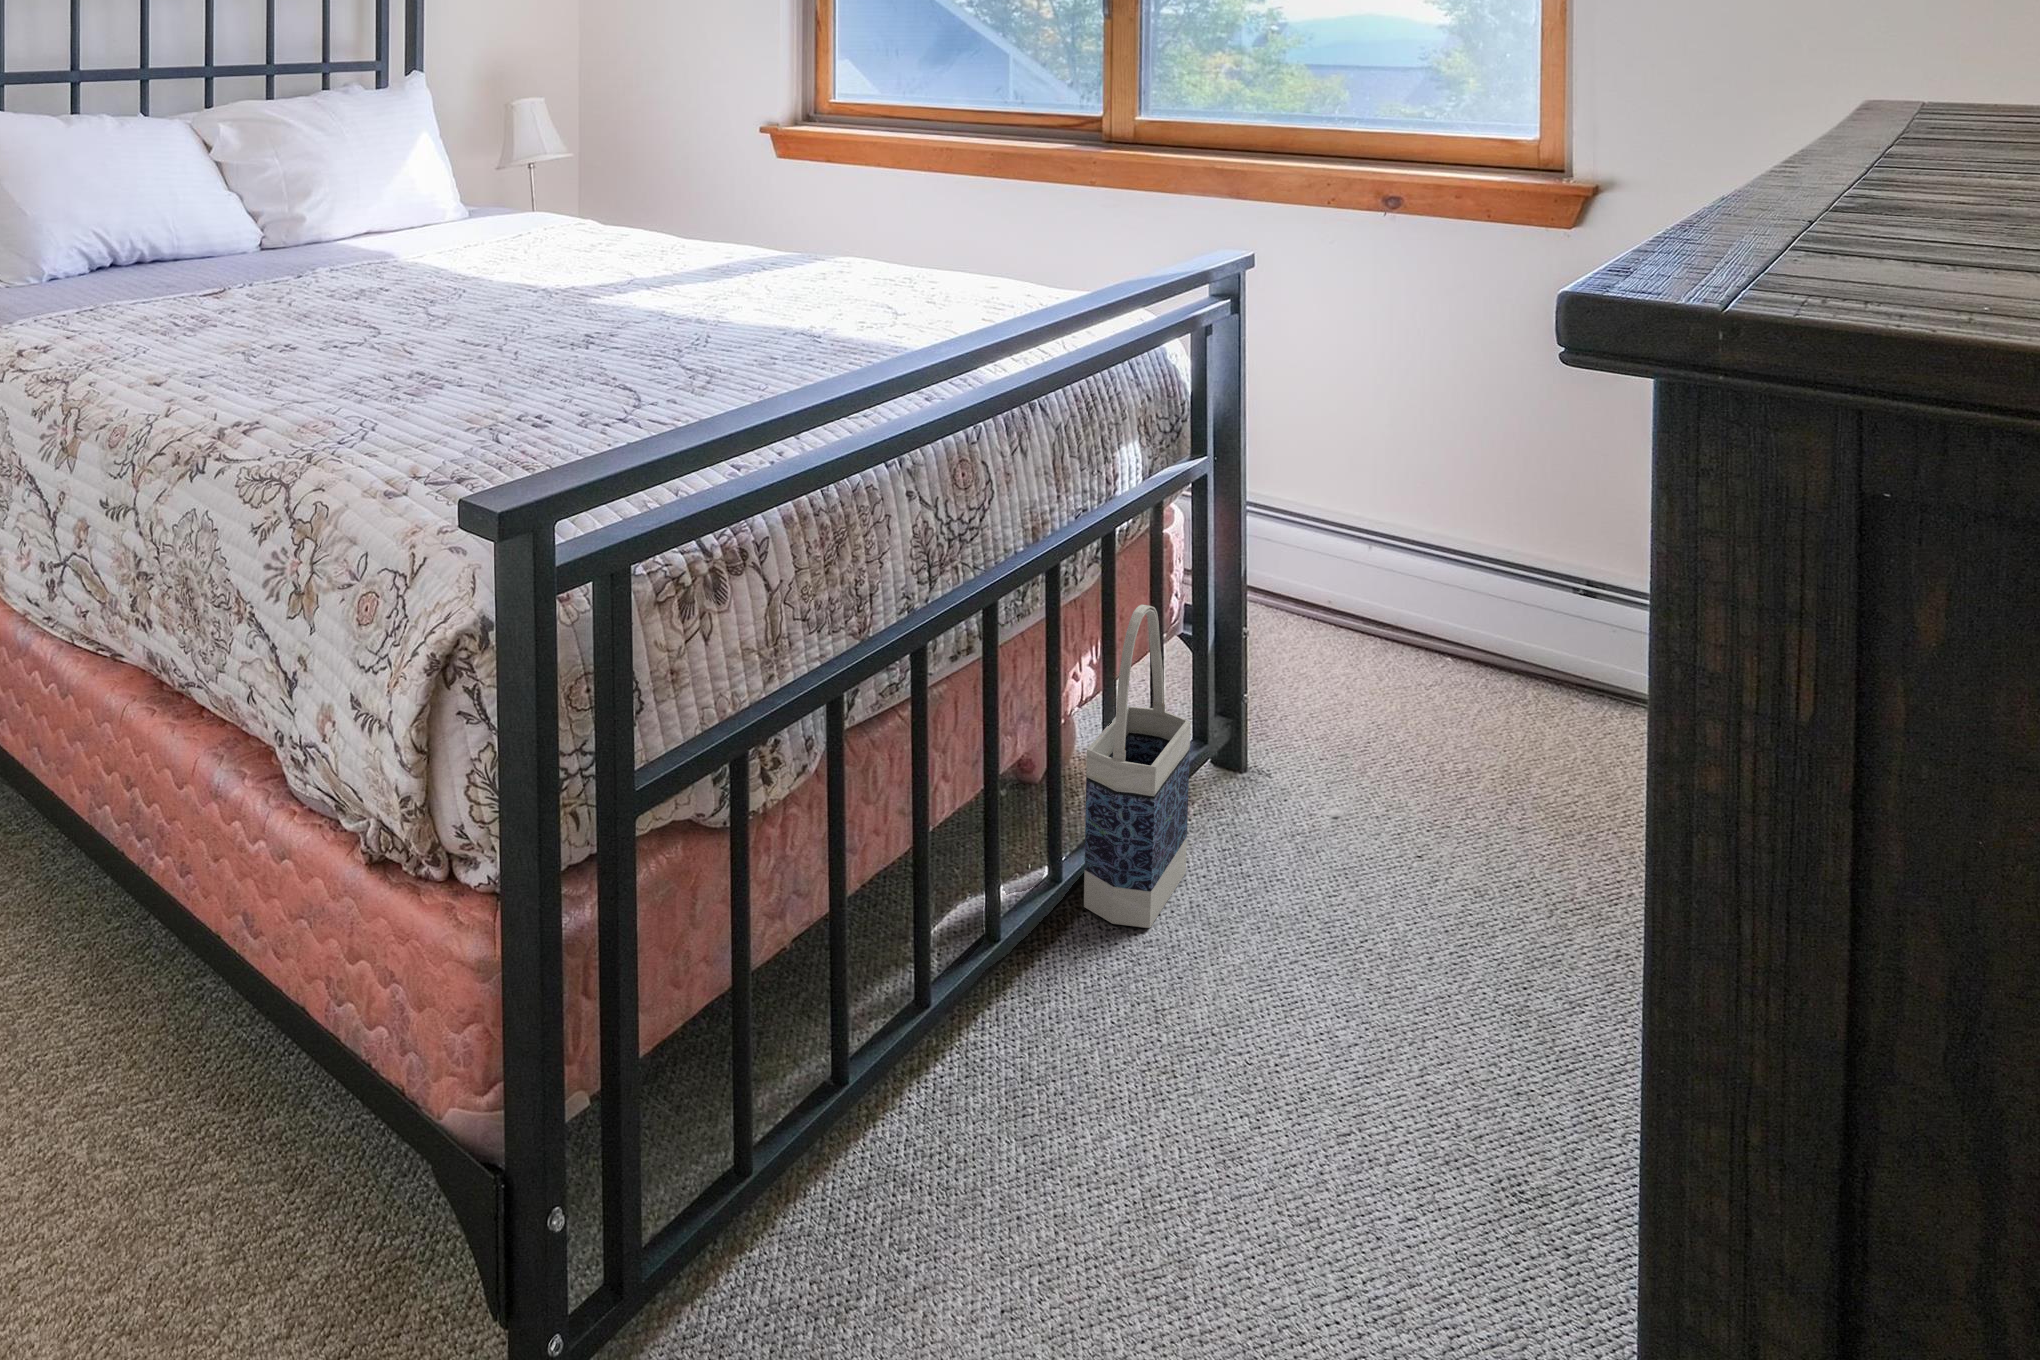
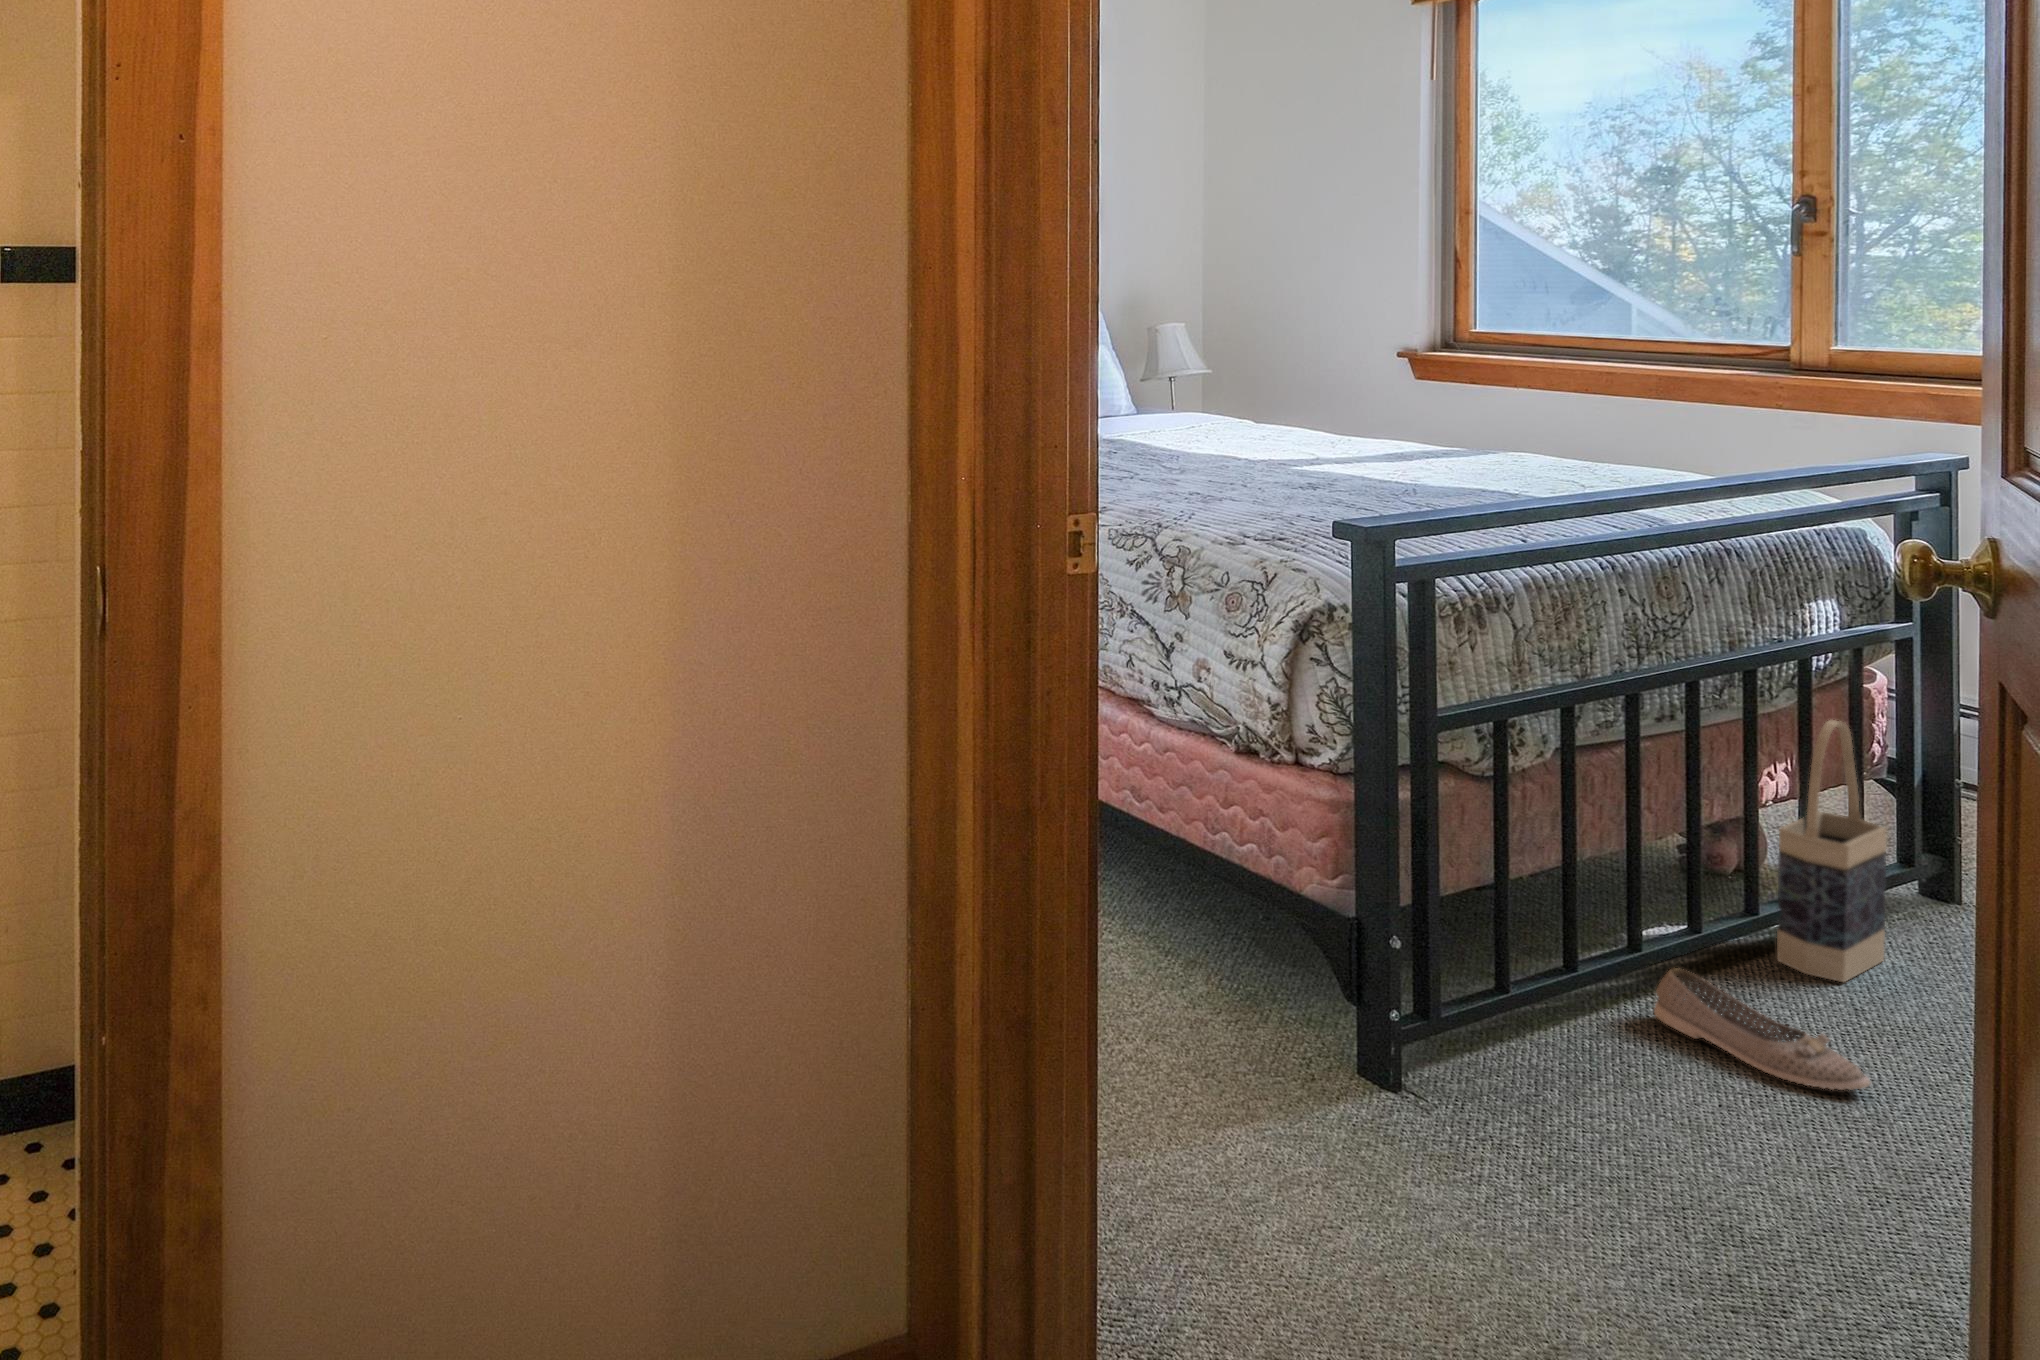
shoe: none [951,1004,1185,1172] -> present [1654,968,1870,1090]

